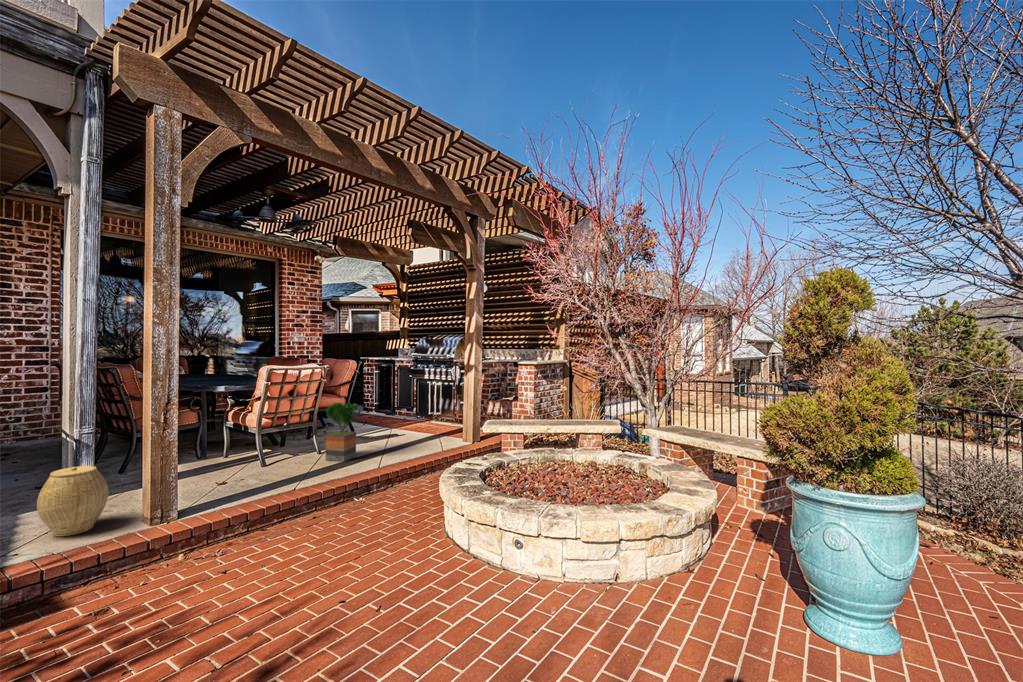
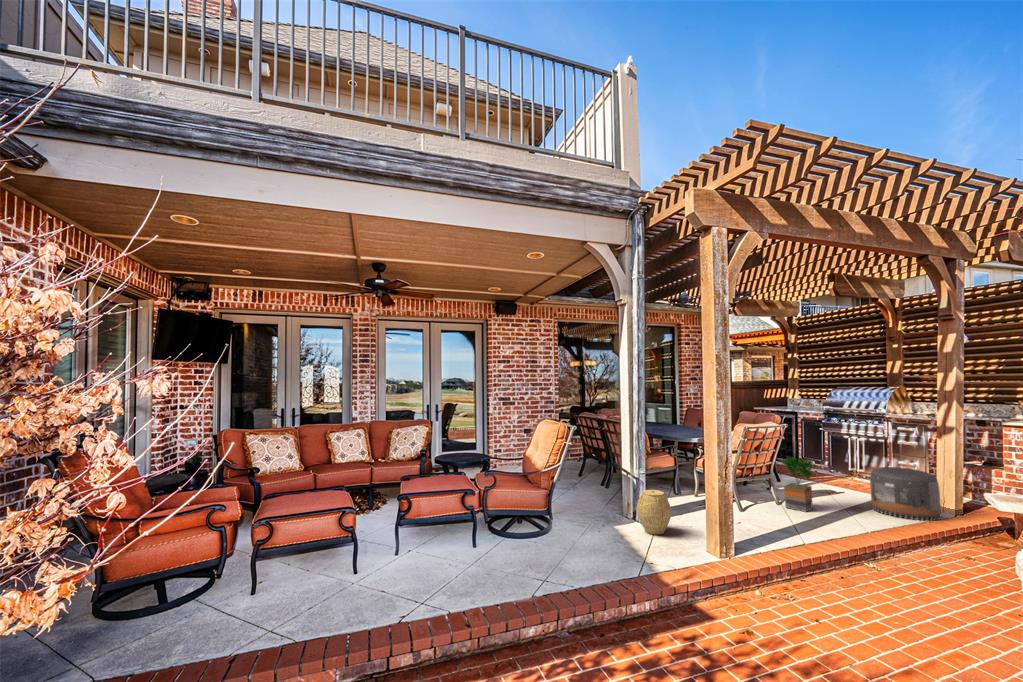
pouf: none [415,405,467,454] -> present [870,467,941,521]

